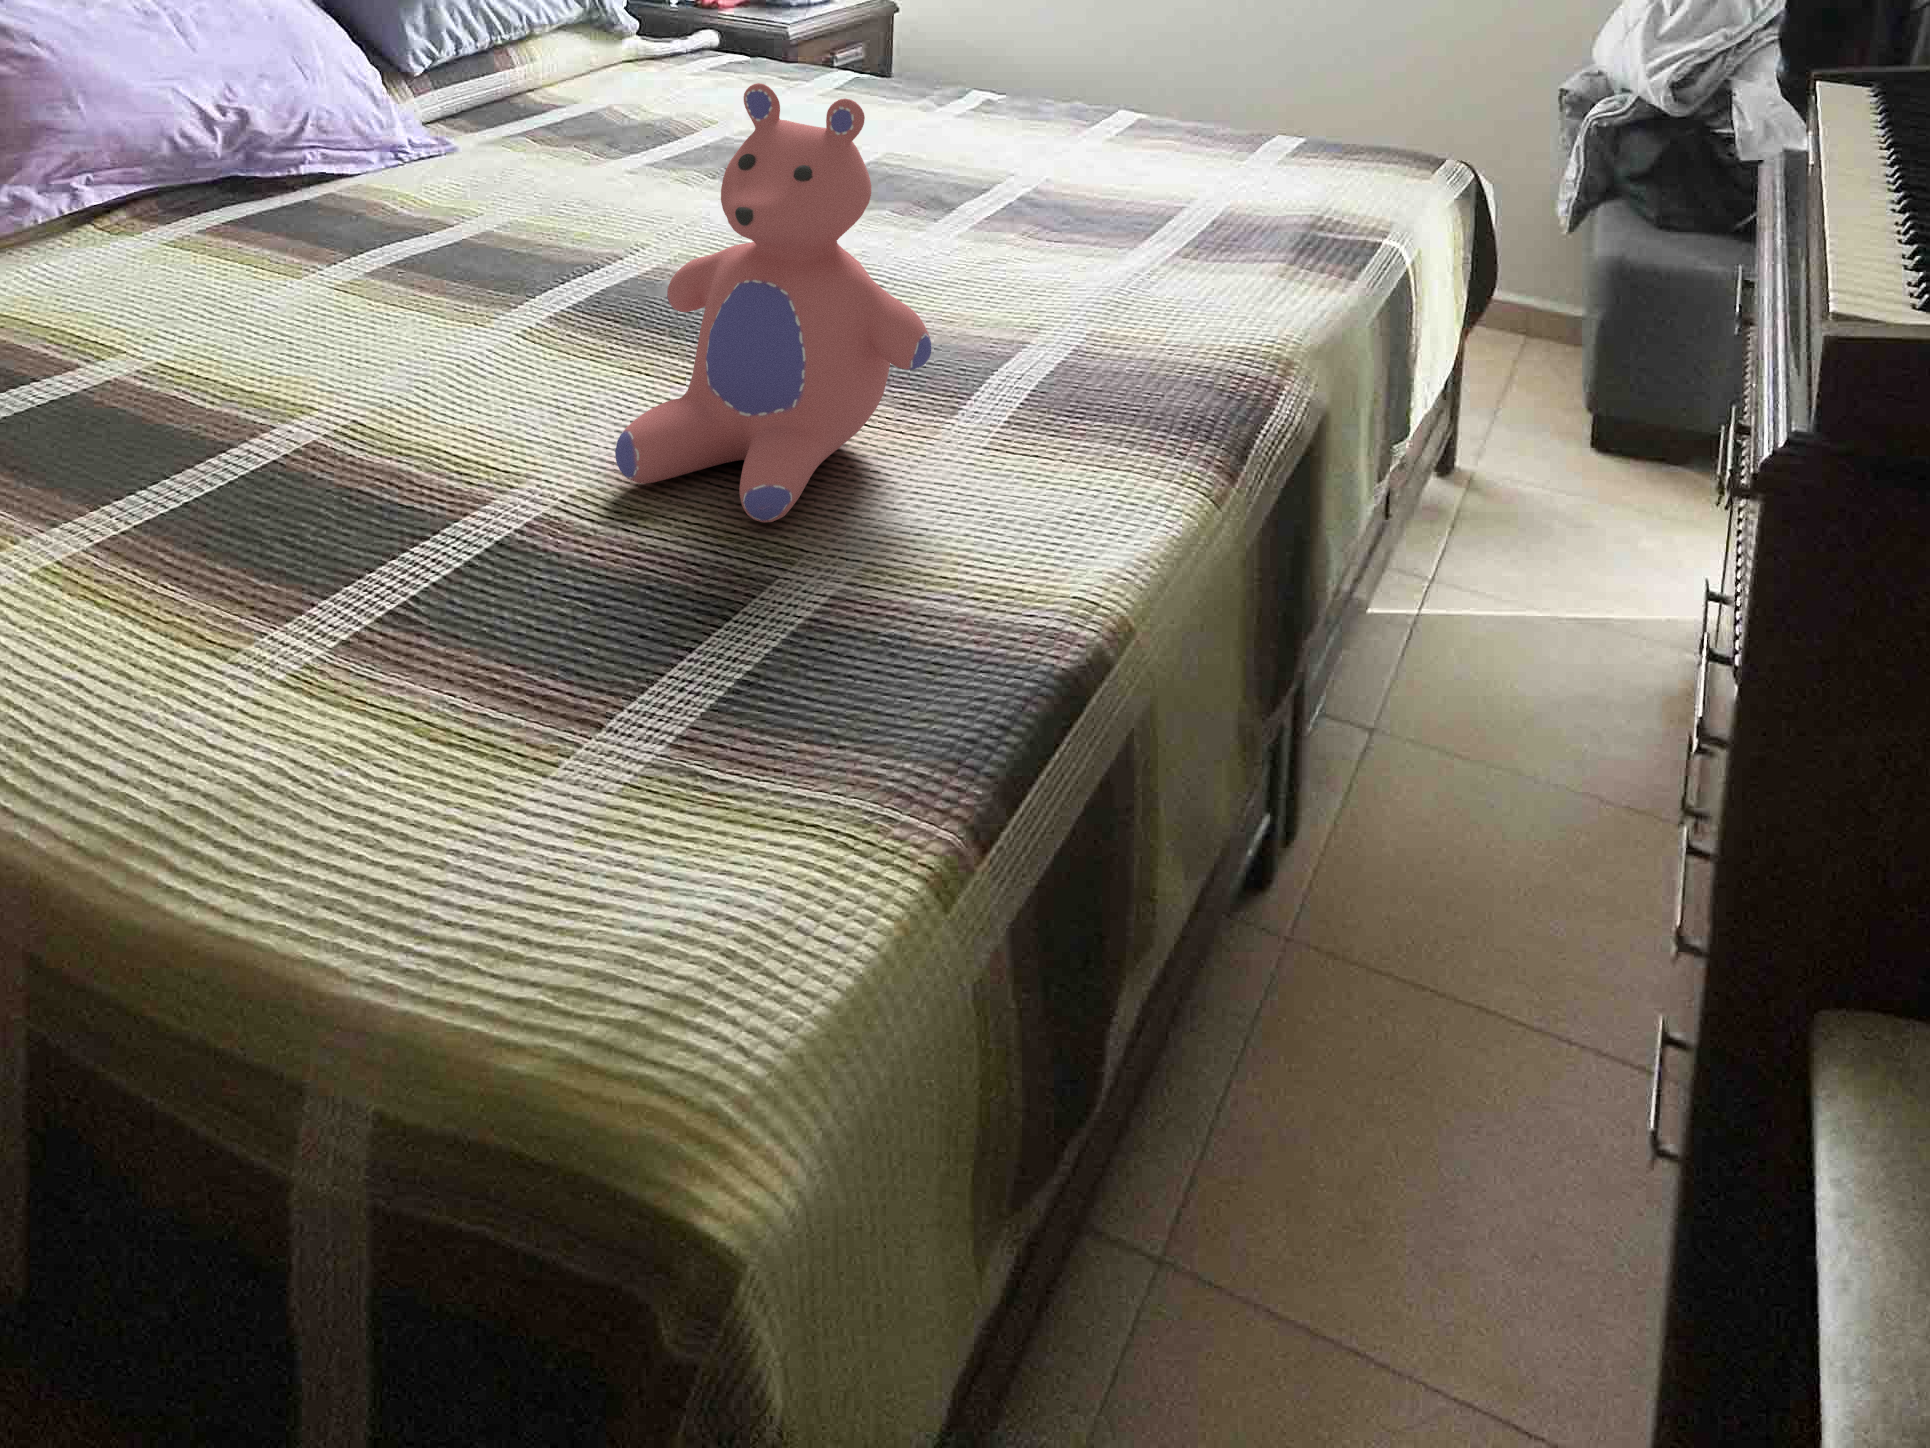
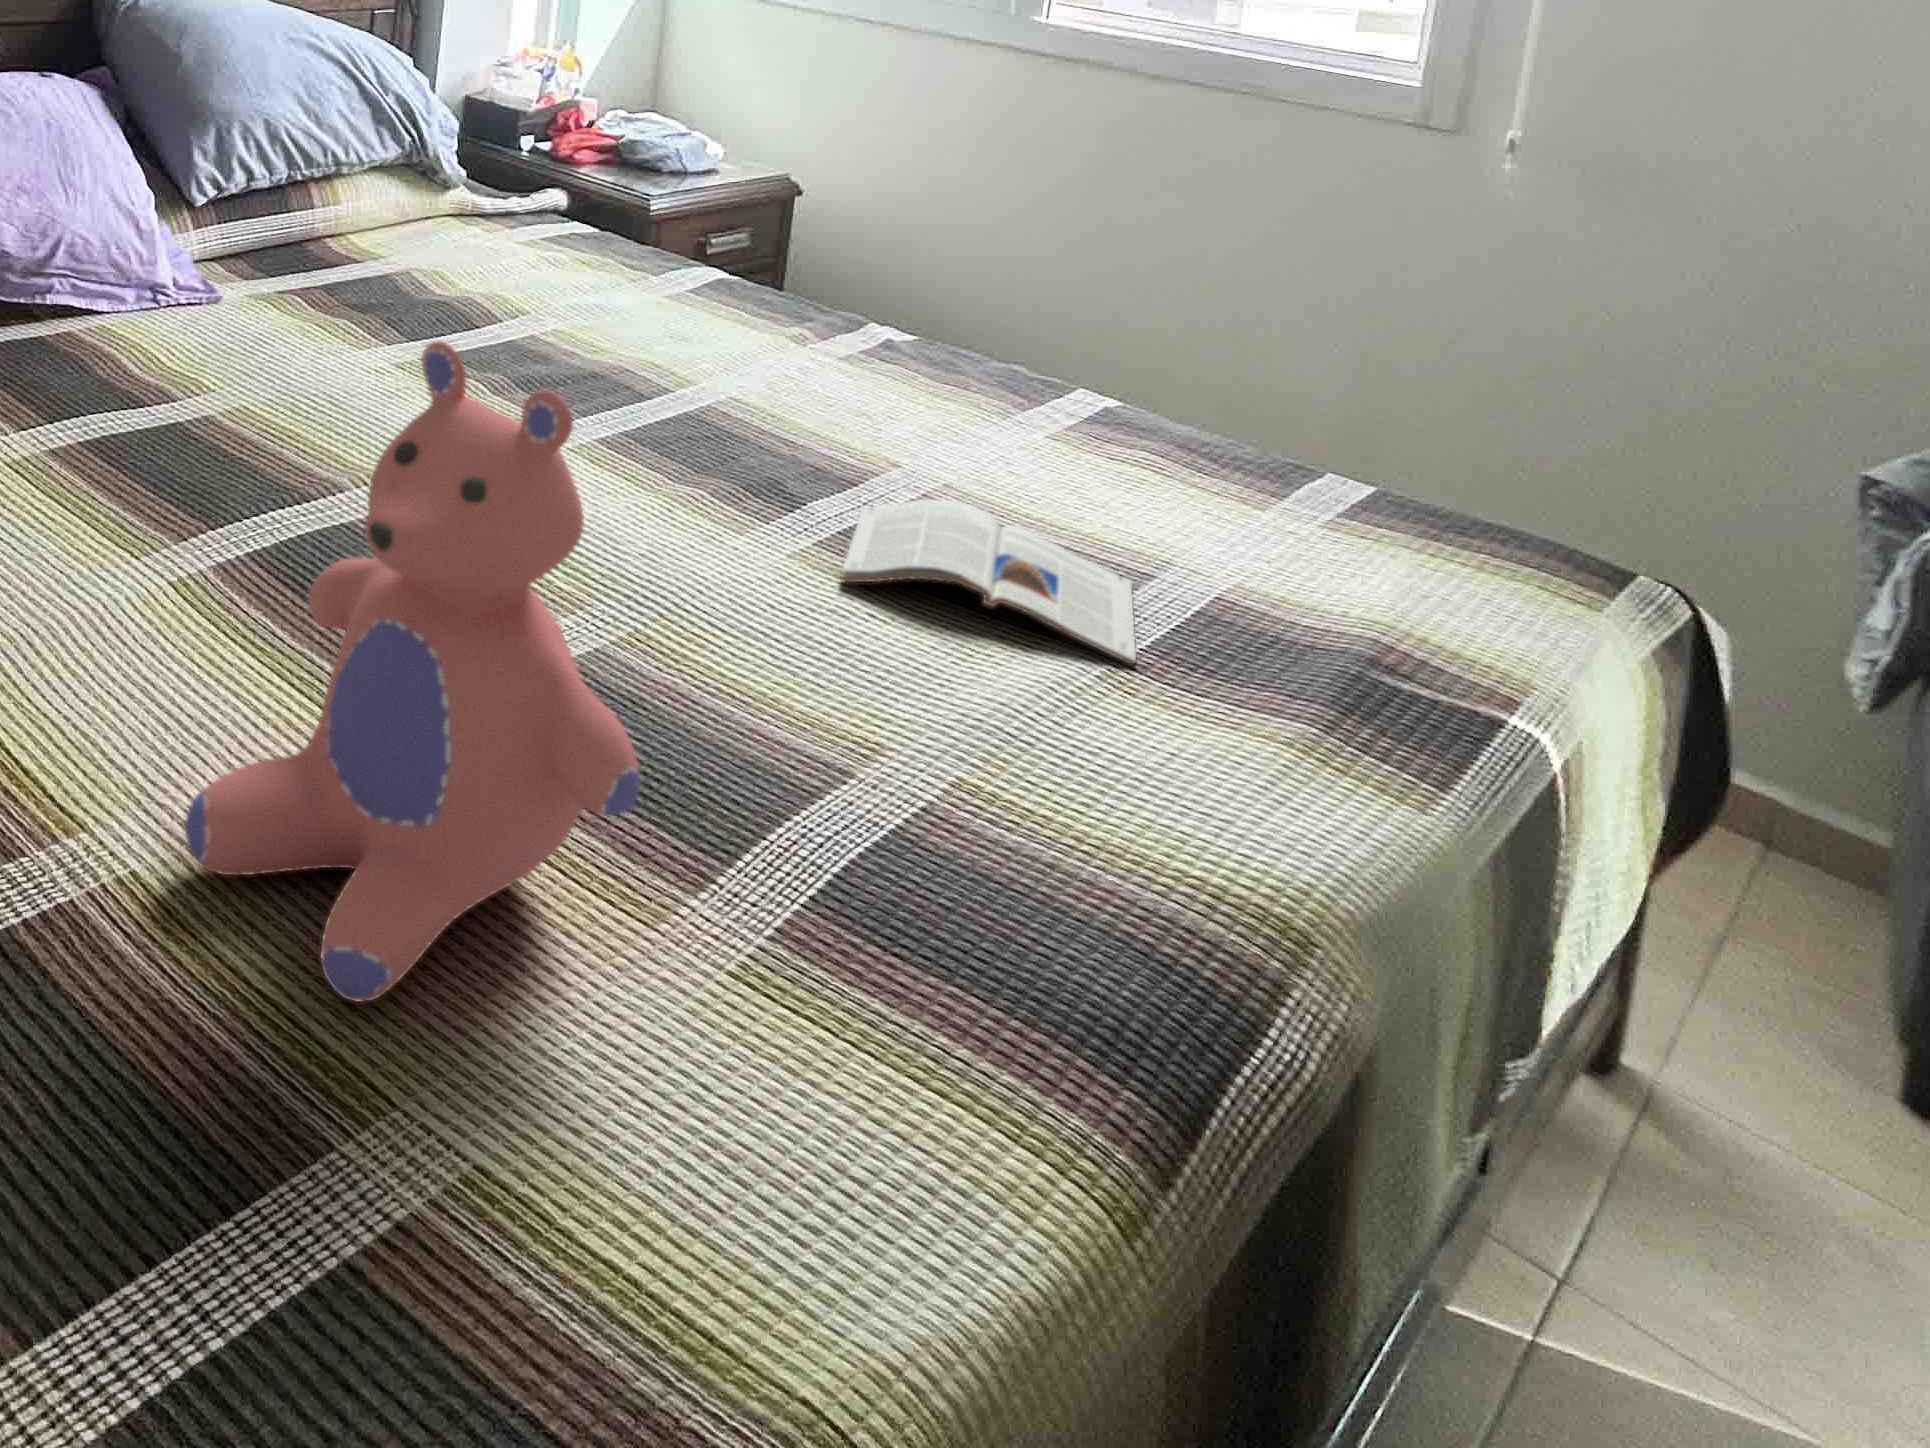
magazine: none [997,185,1188,261] -> present [841,499,1136,665]

